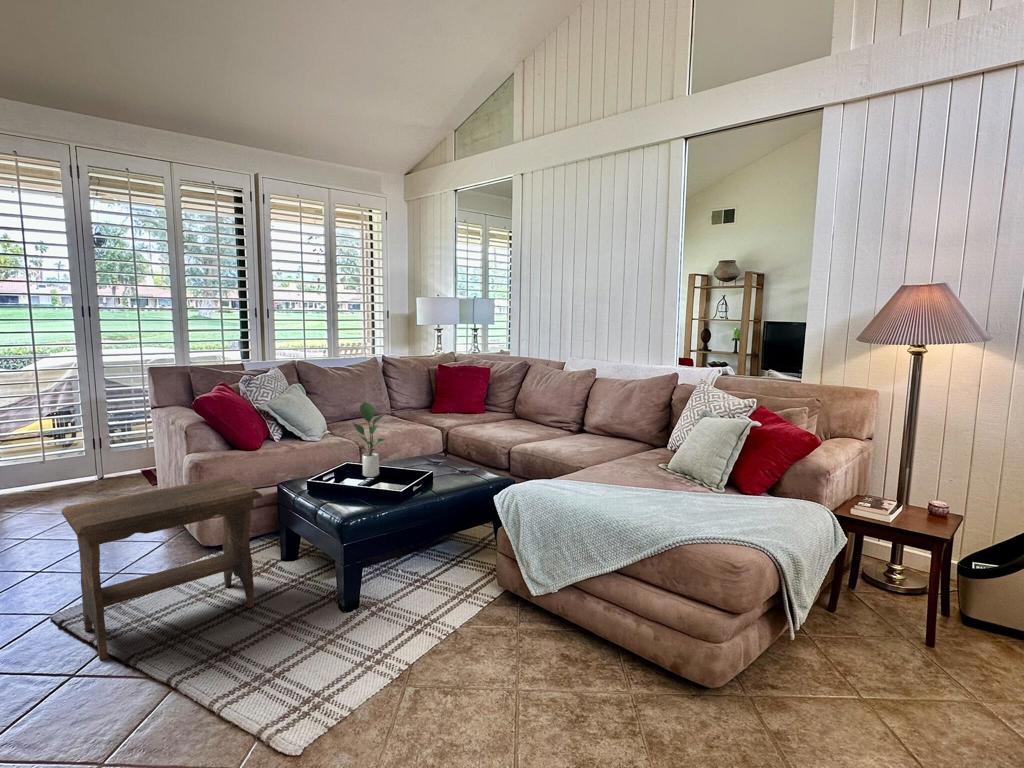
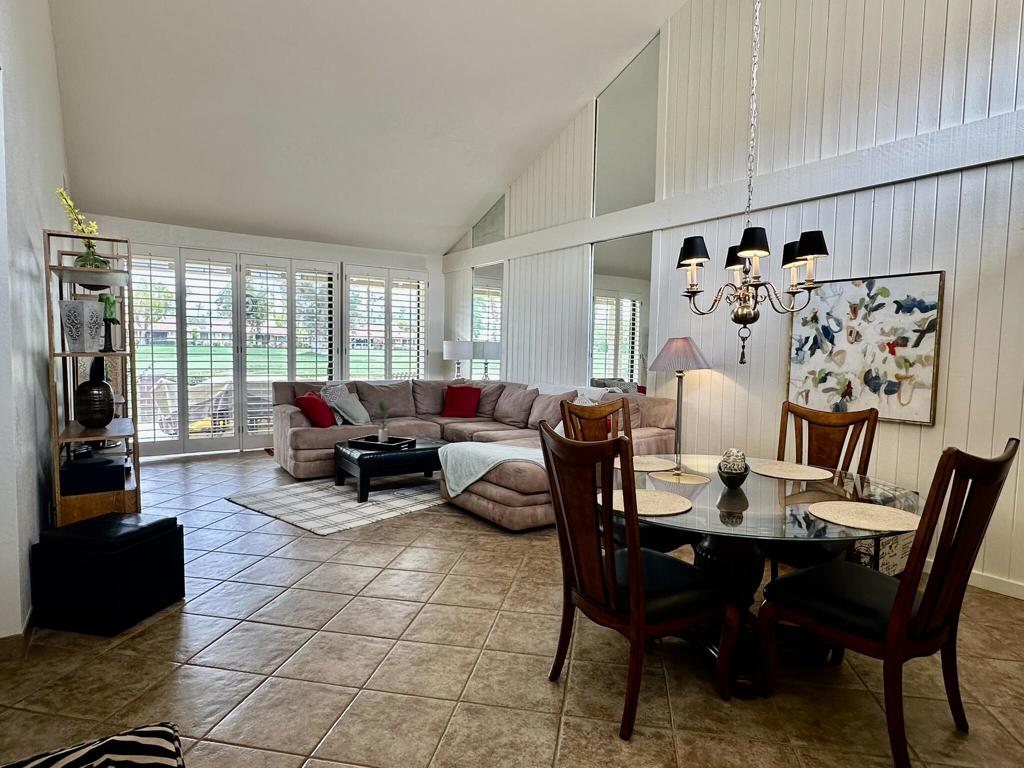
footstool: present [62,477,262,660] -> none [236,436,324,509]

